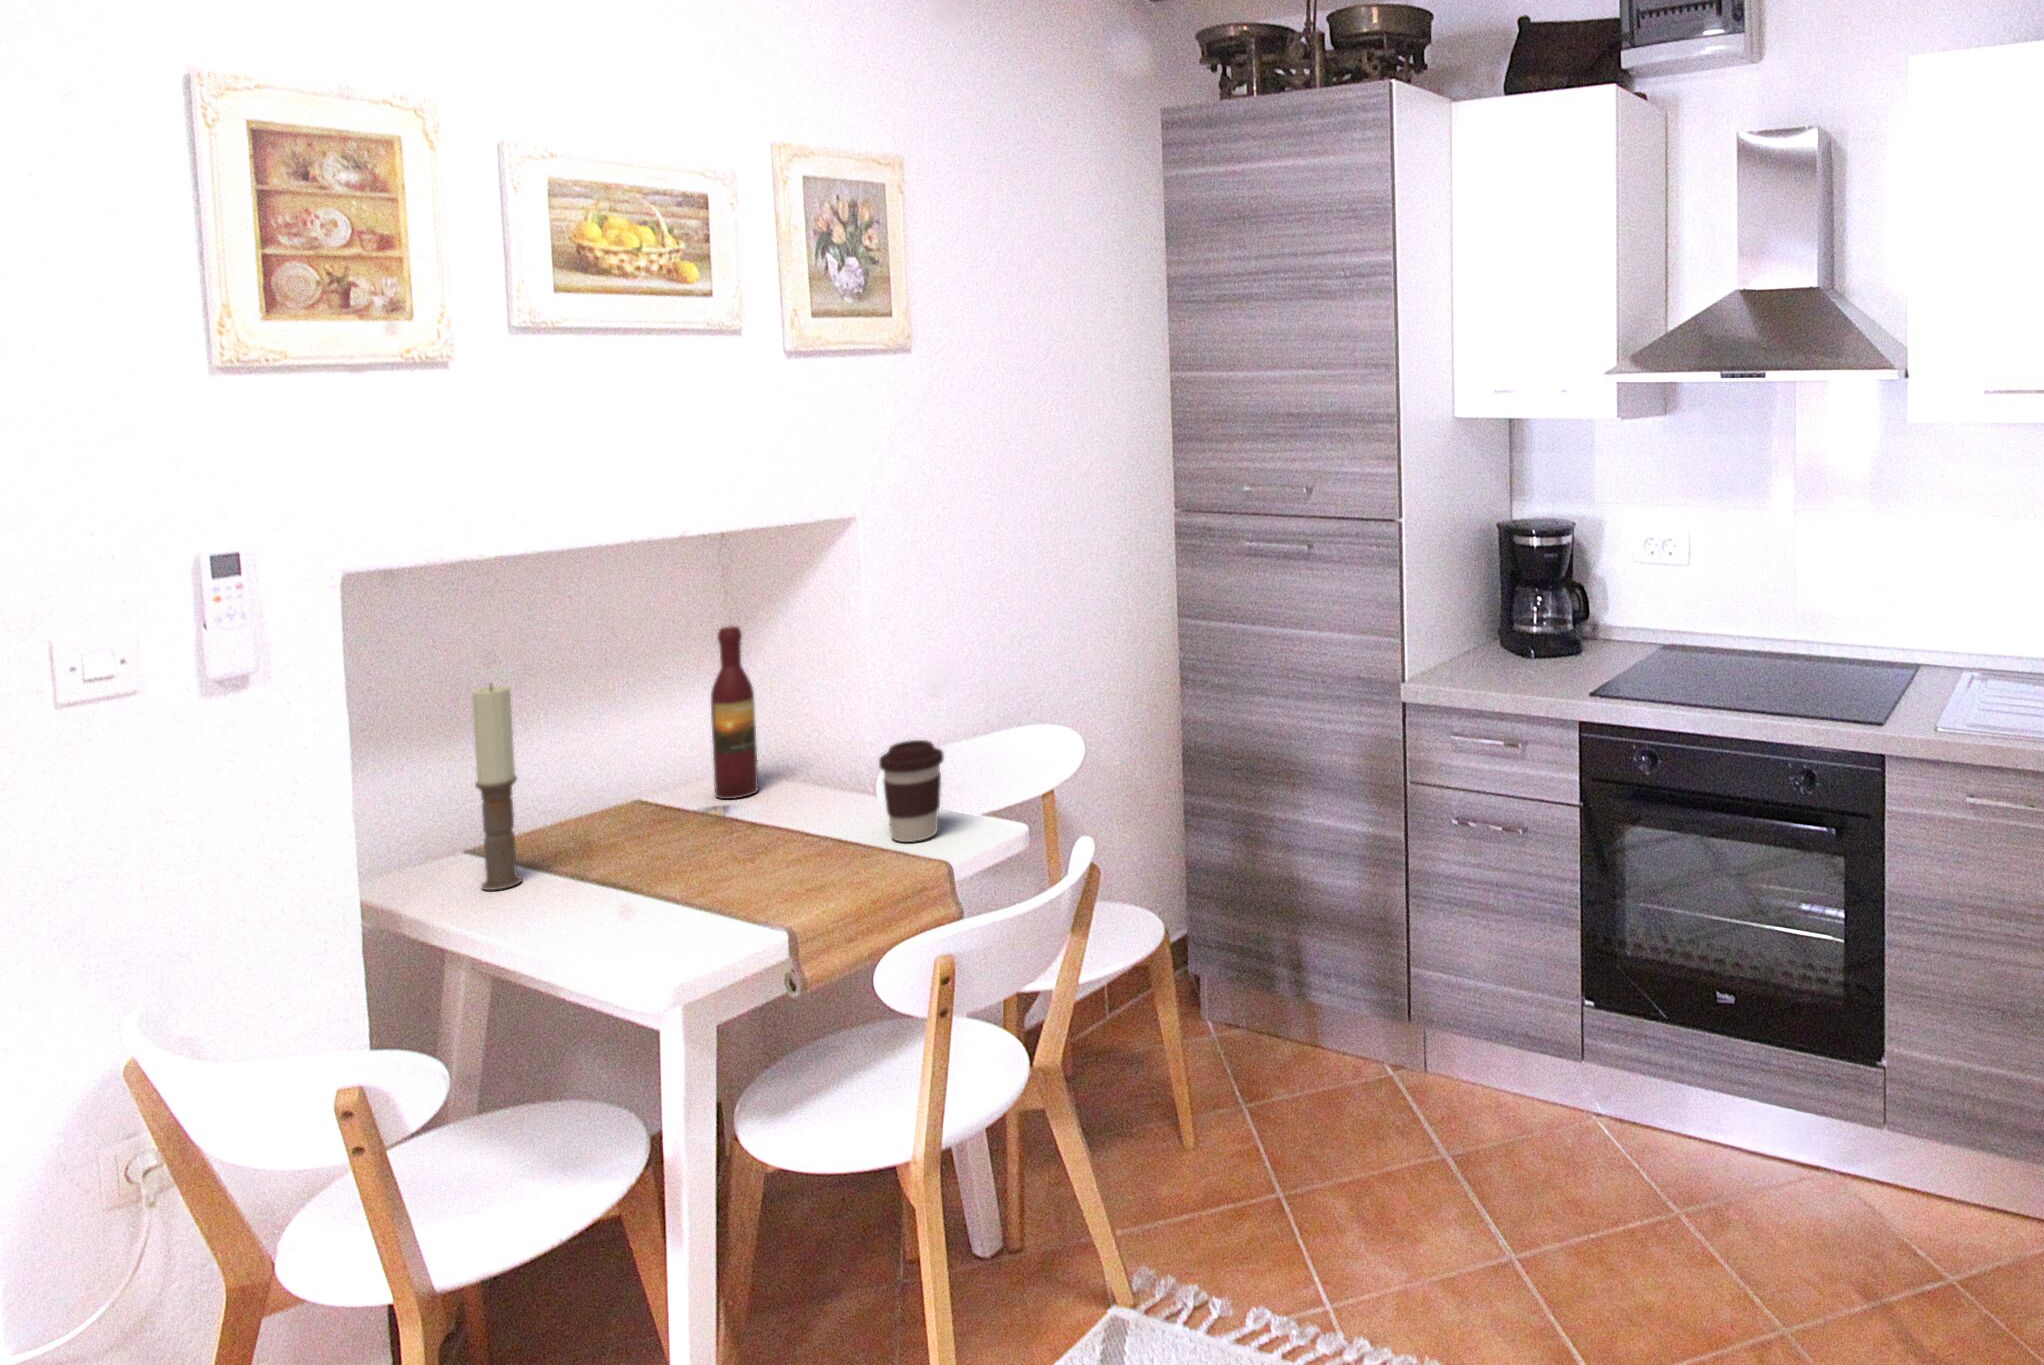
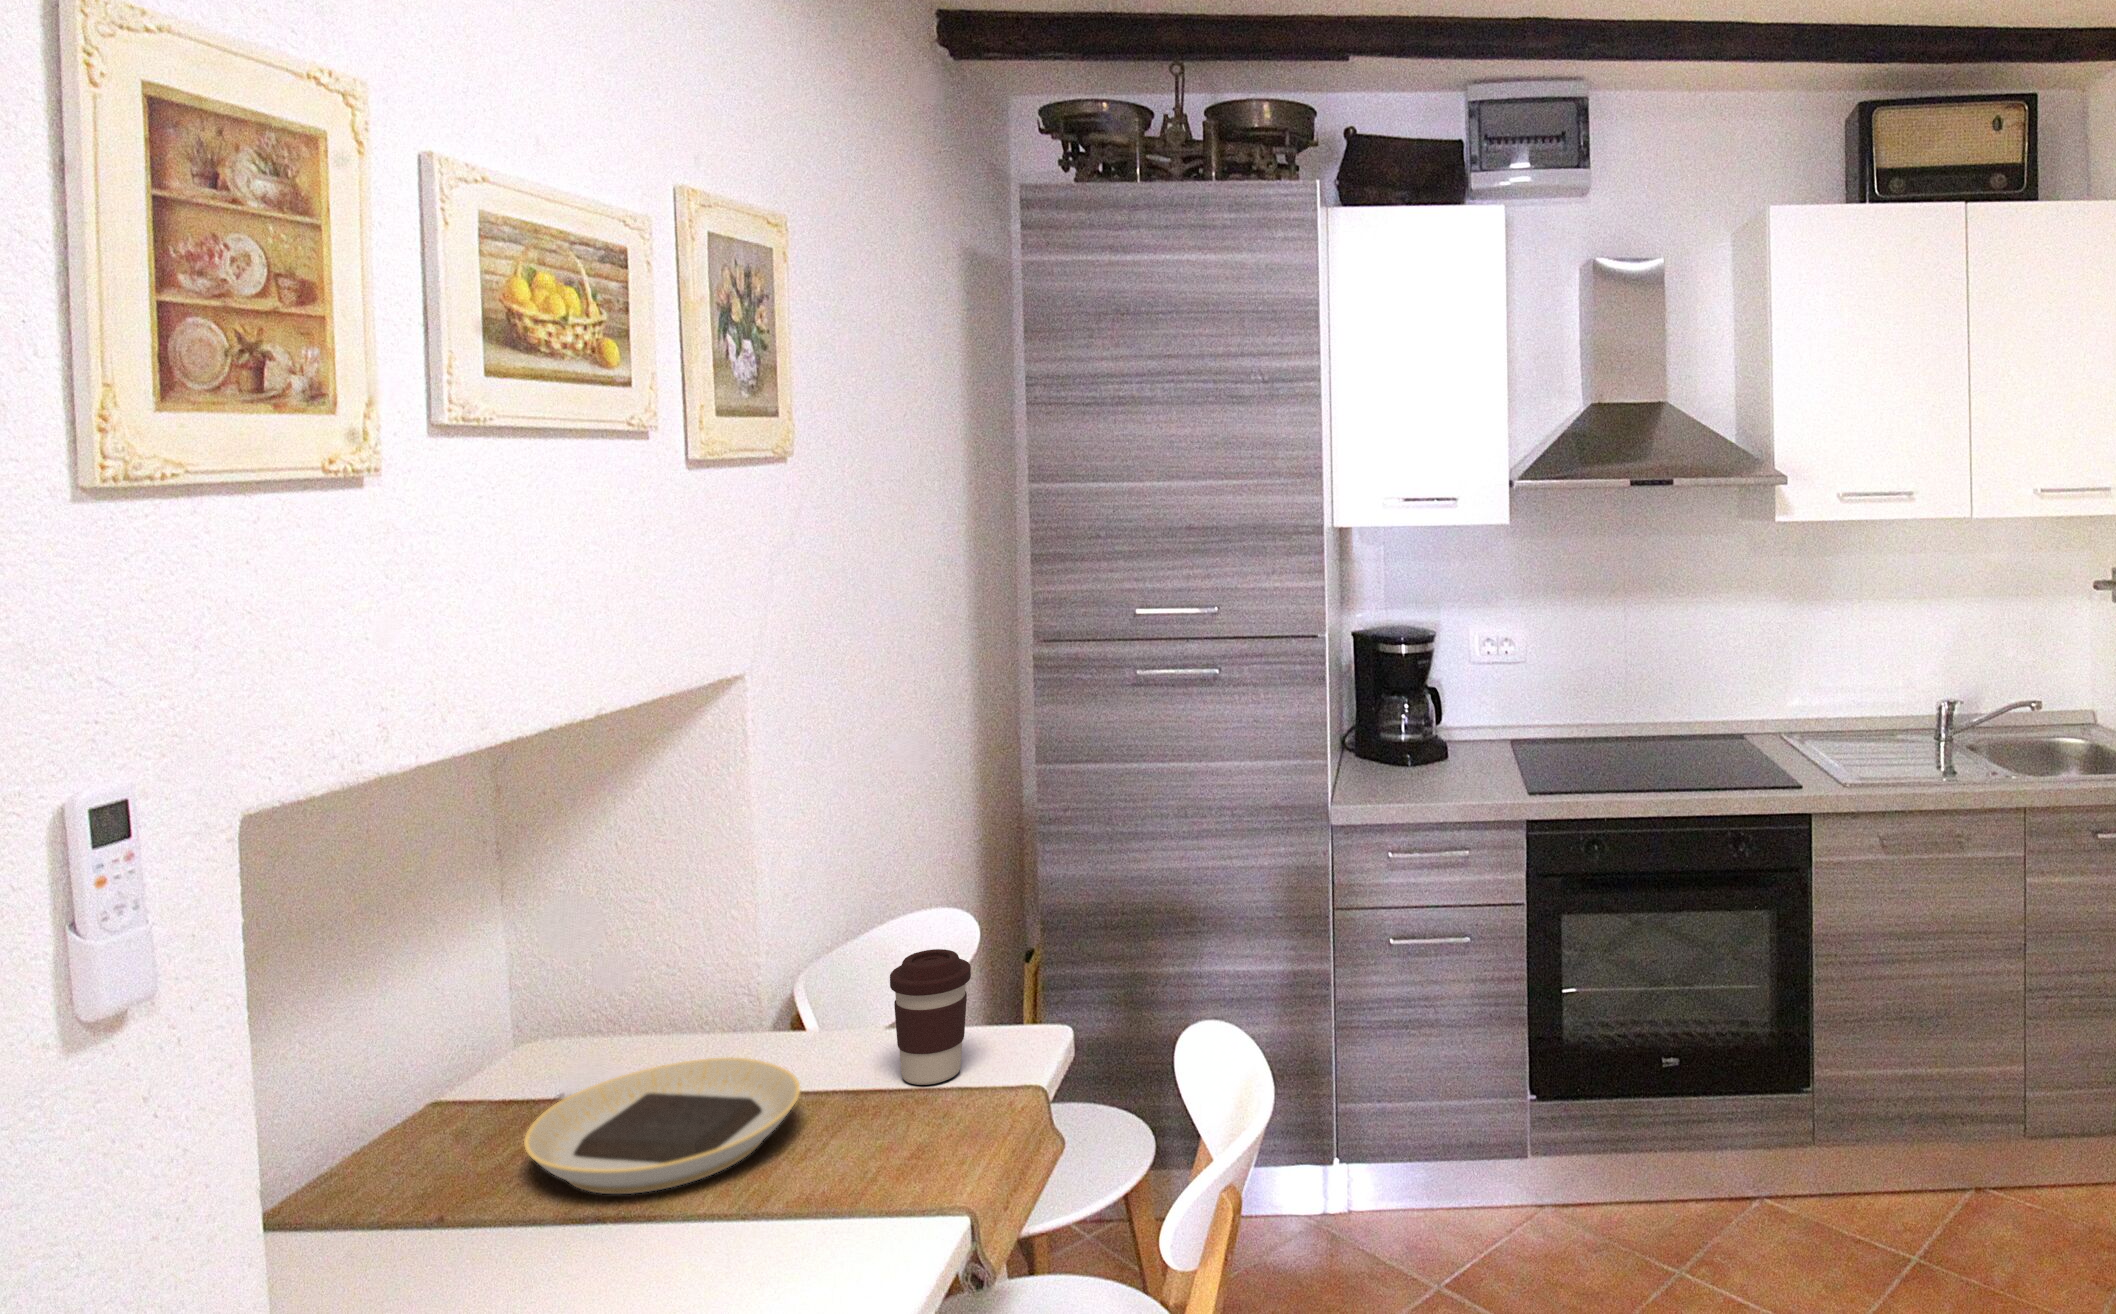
wine bottle: present [711,626,758,799] -> none [563,829,625,1071]
candle: present [472,683,522,890] -> none [365,944,429,1262]
plate: none [600,799,800,879] -> present [524,1058,800,1194]

